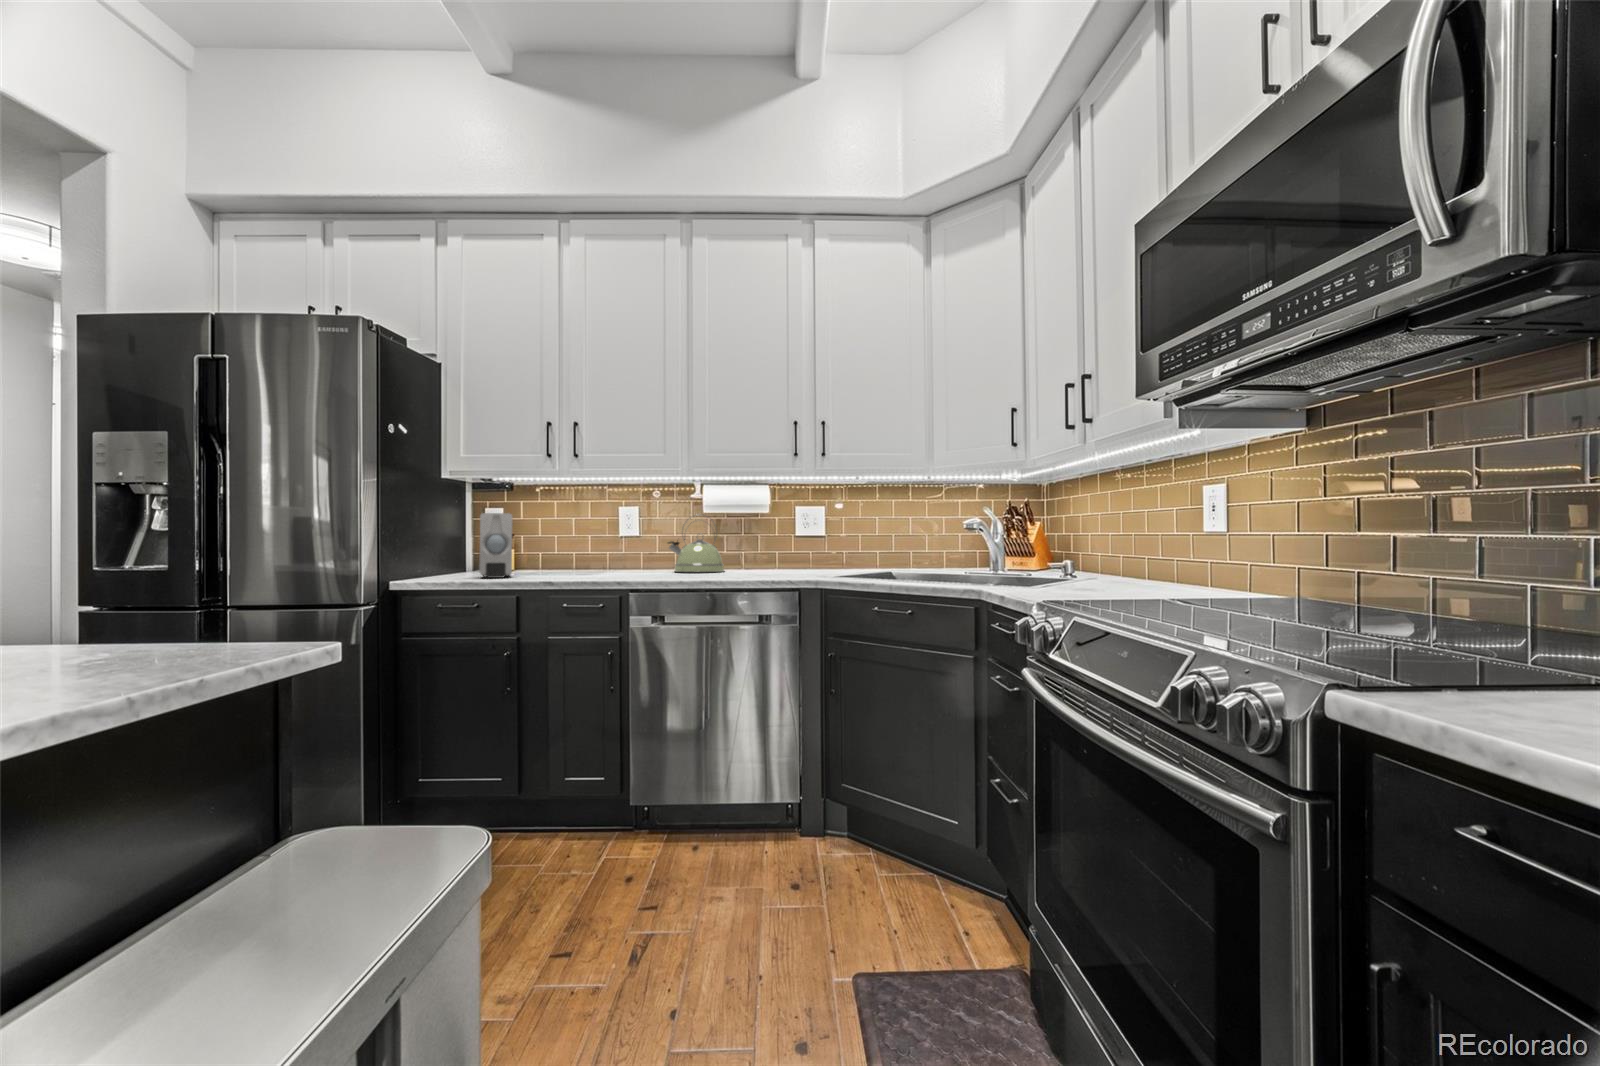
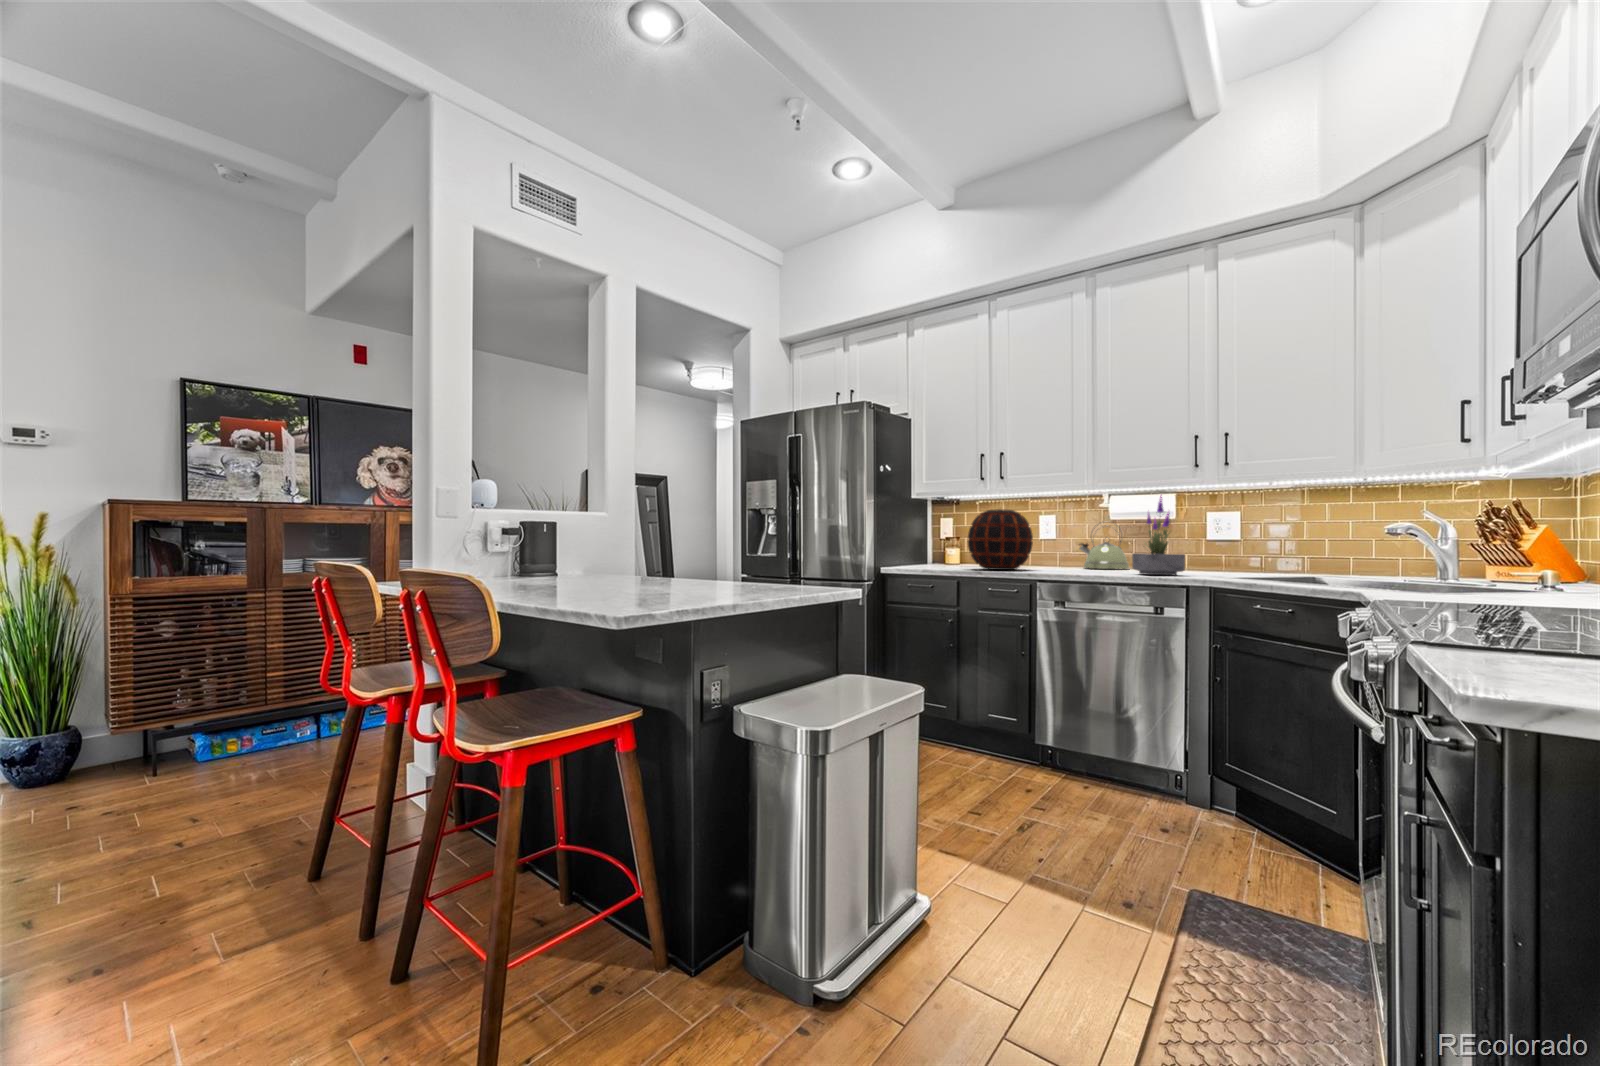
potted plant: none [741,482,798,579] -> present [1132,495,1185,575]
decorative vase: none [531,497,620,580] -> present [968,509,1033,570]
soap dispenser: present [479,513,513,578] -> none [935,522,959,567]

